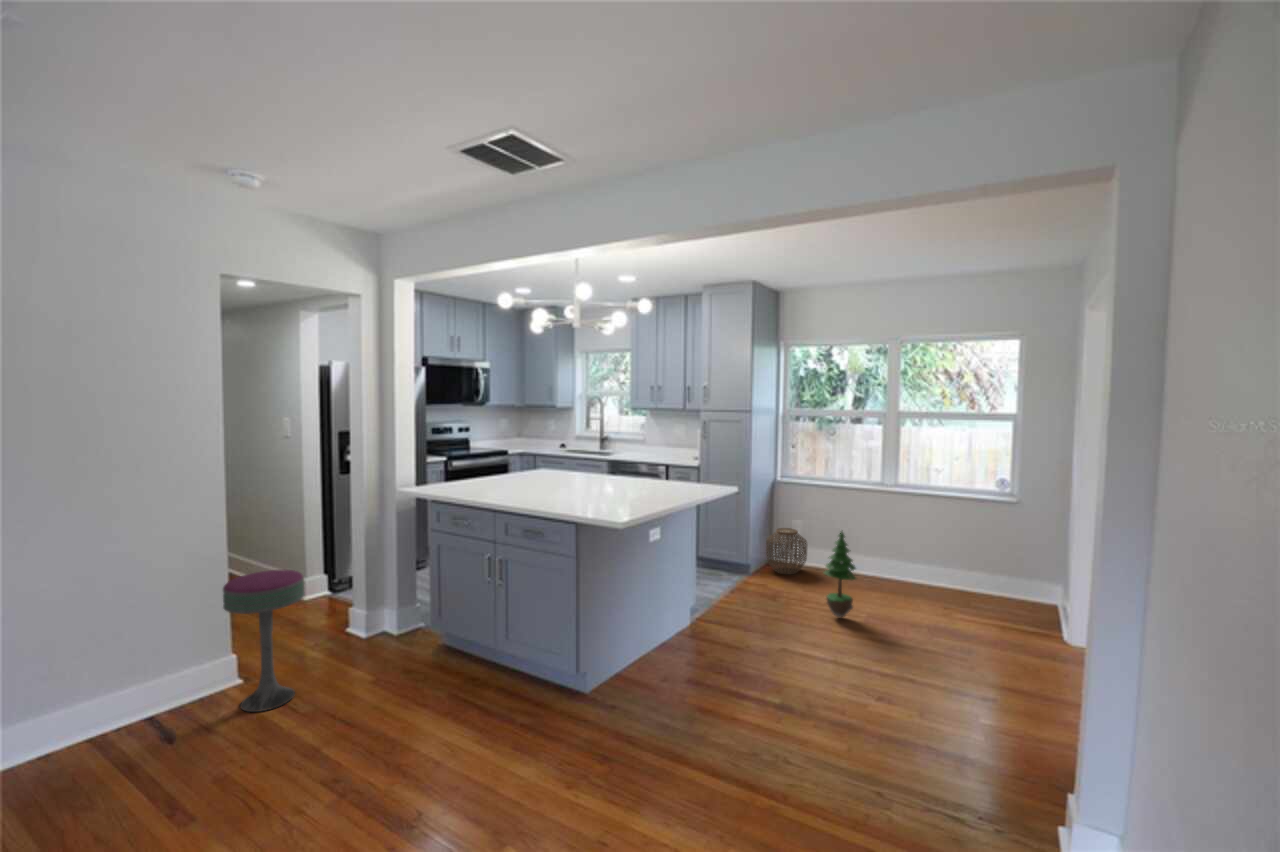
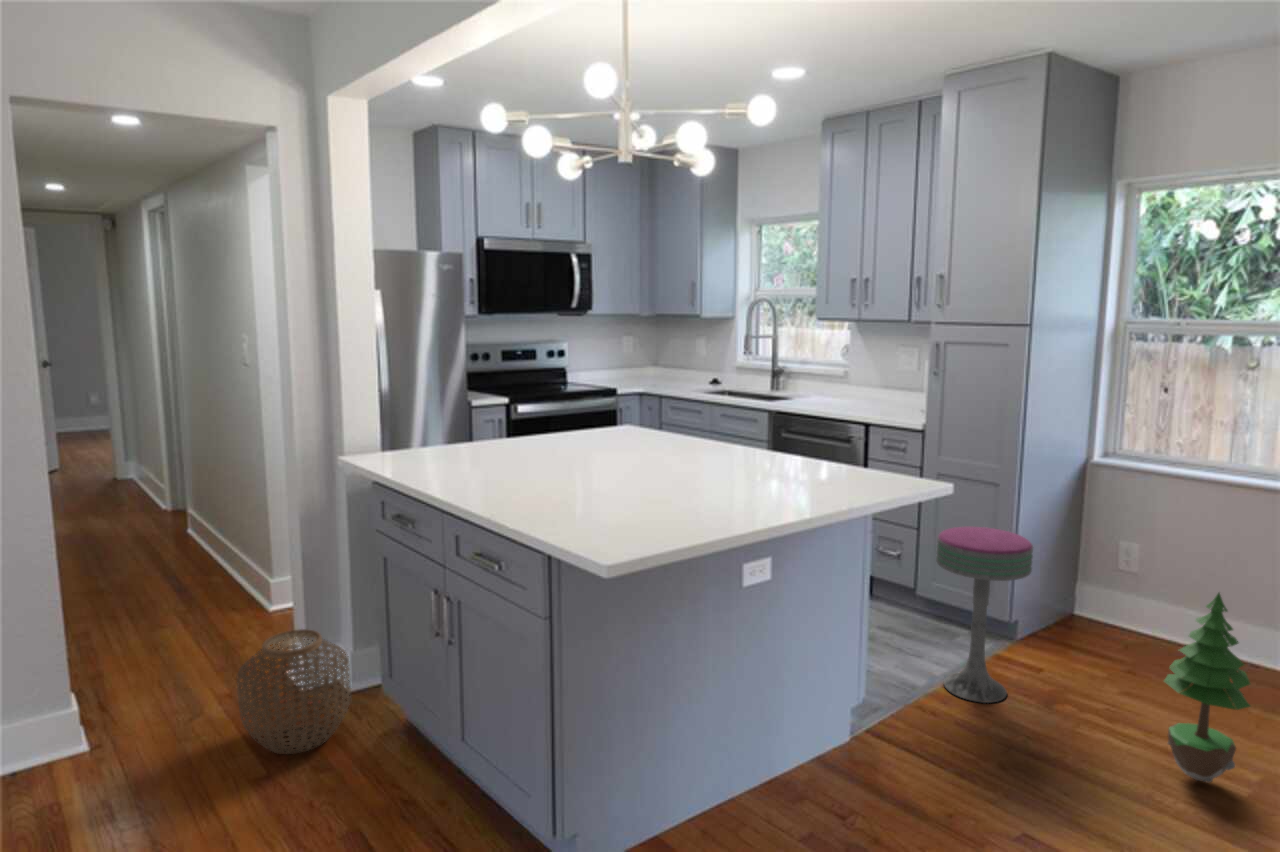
woven basket: present [766,528,807,574] -> present [237,629,351,754]
bar stool: present [223,570,304,712] -> present [936,527,1033,703]

